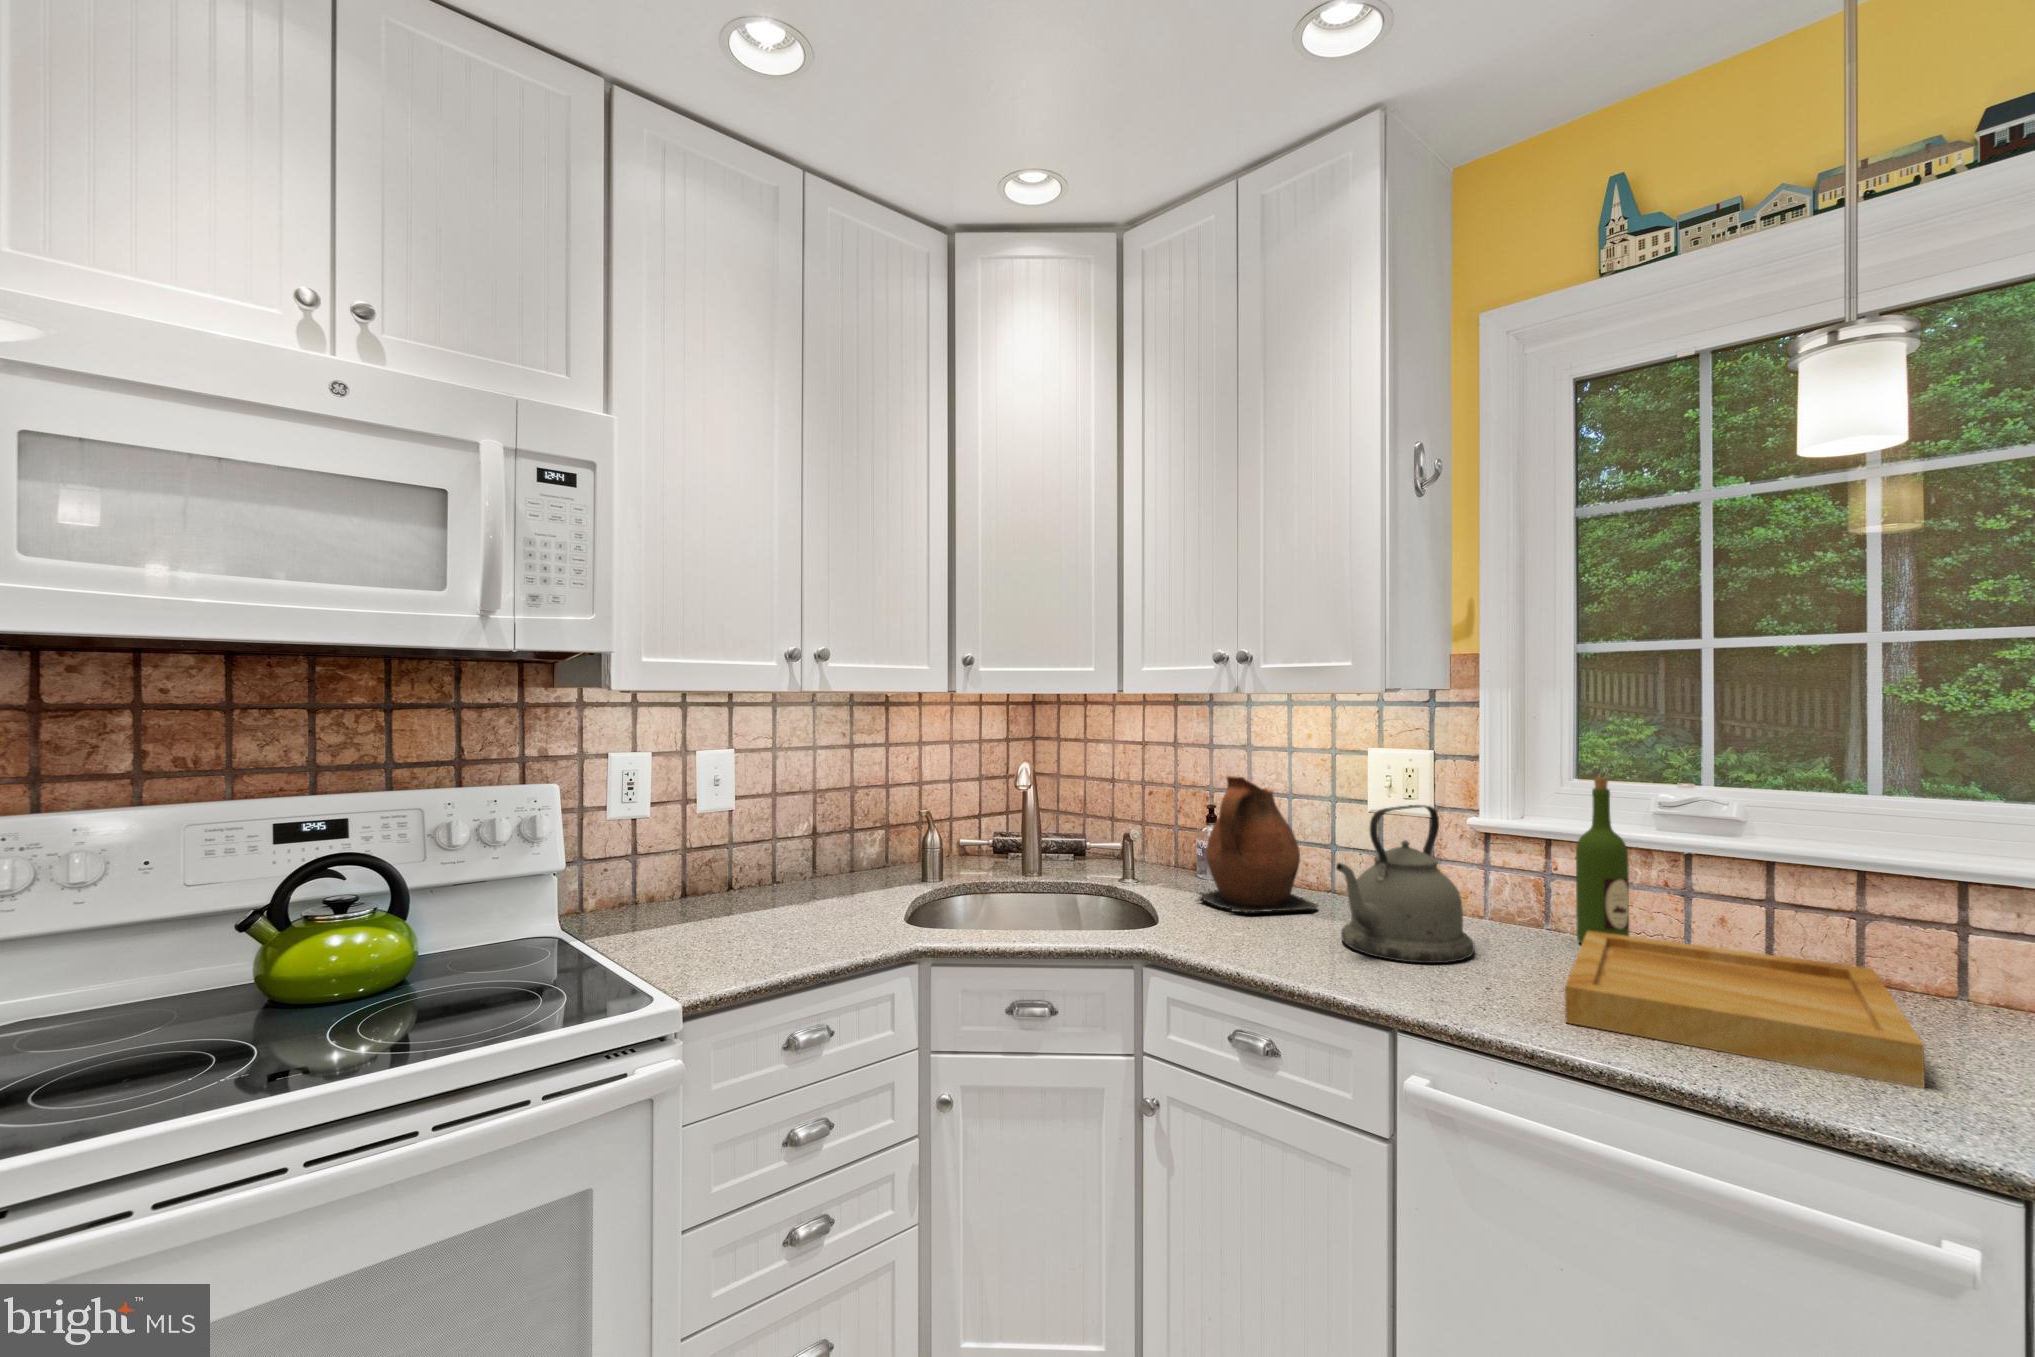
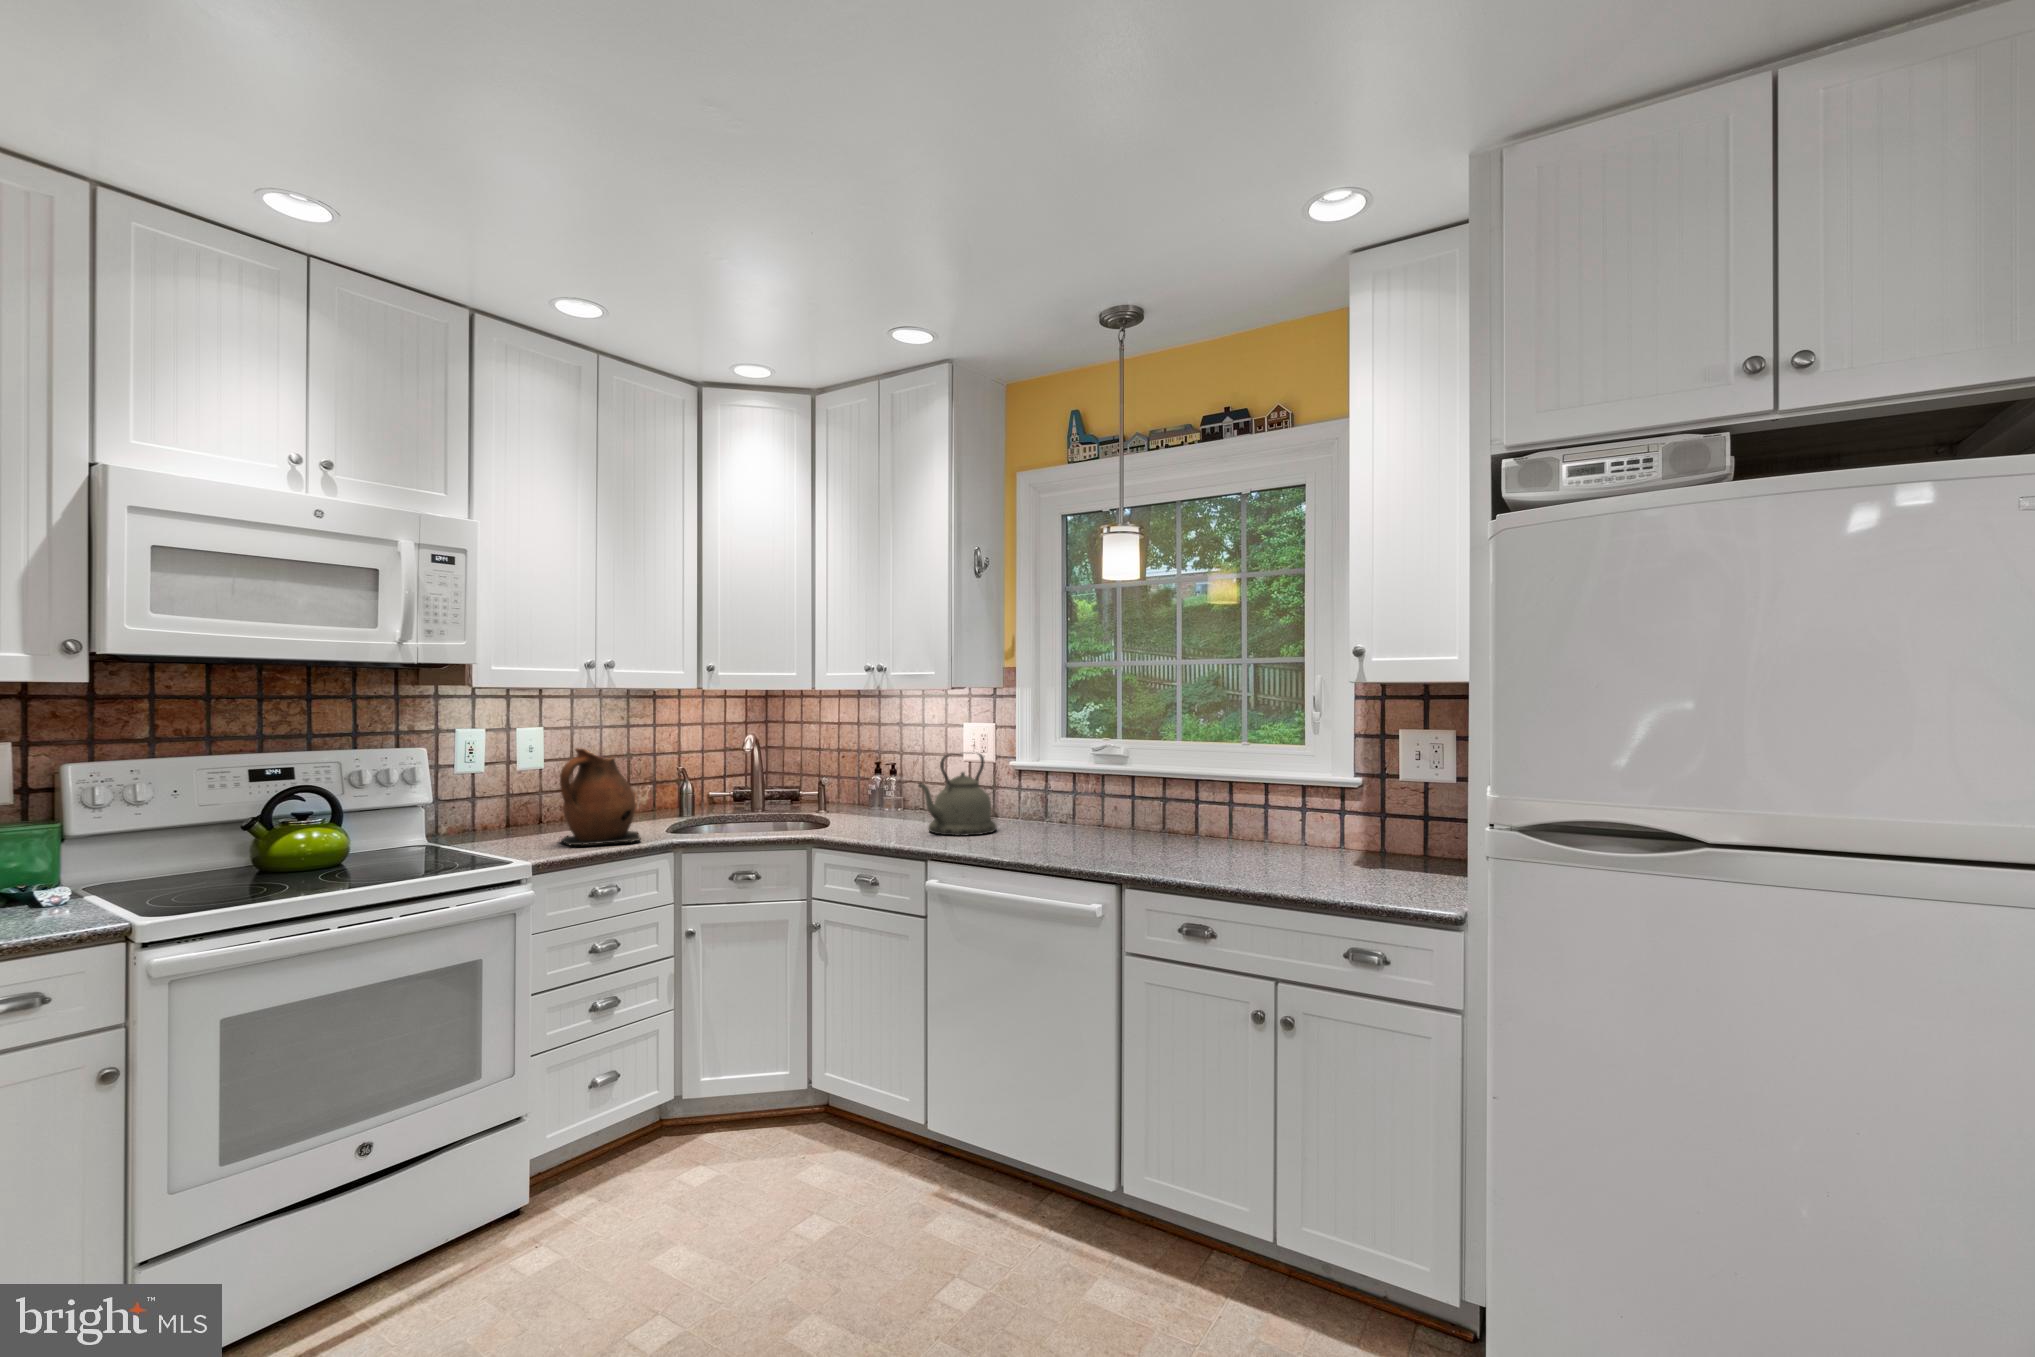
ceramic pitcher: present [1199,776,1317,913] -> present [560,748,640,845]
wine bottle: present [1576,778,1629,944] -> none [1057,736,1080,828]
tray: present [1565,931,1924,1088] -> none [1005,815,1158,858]

